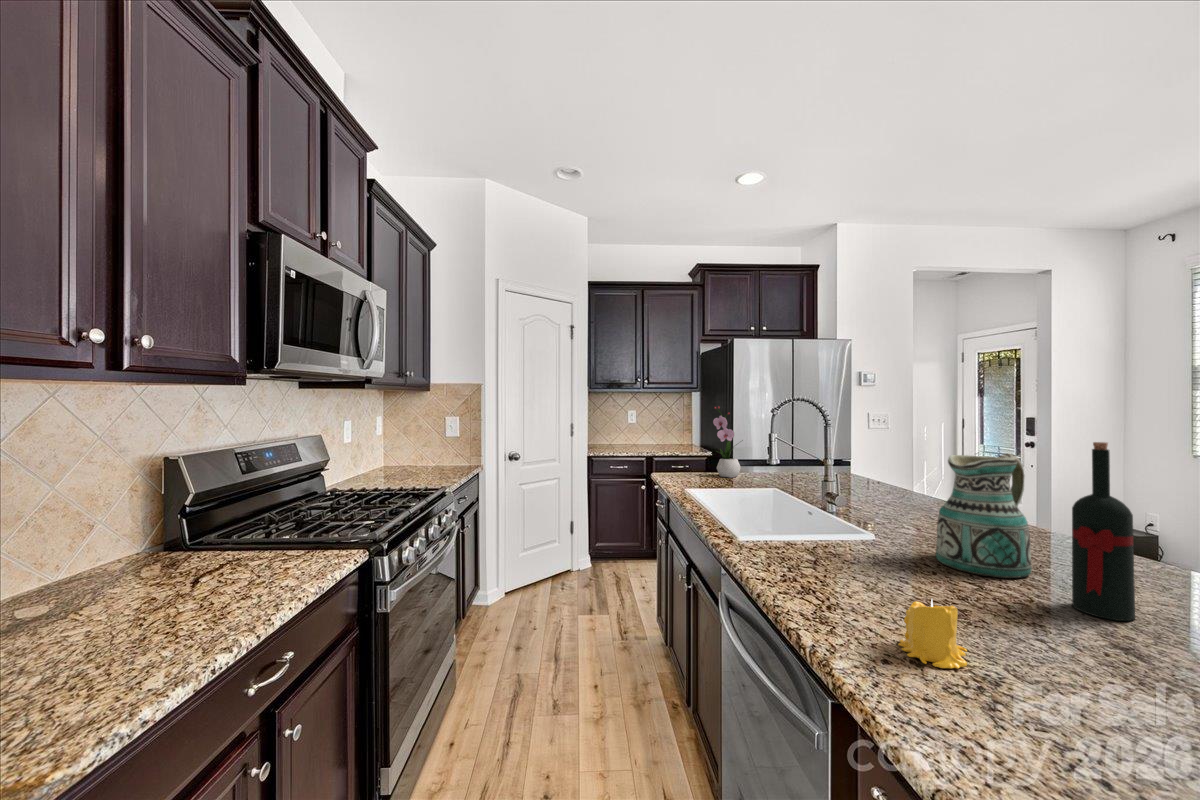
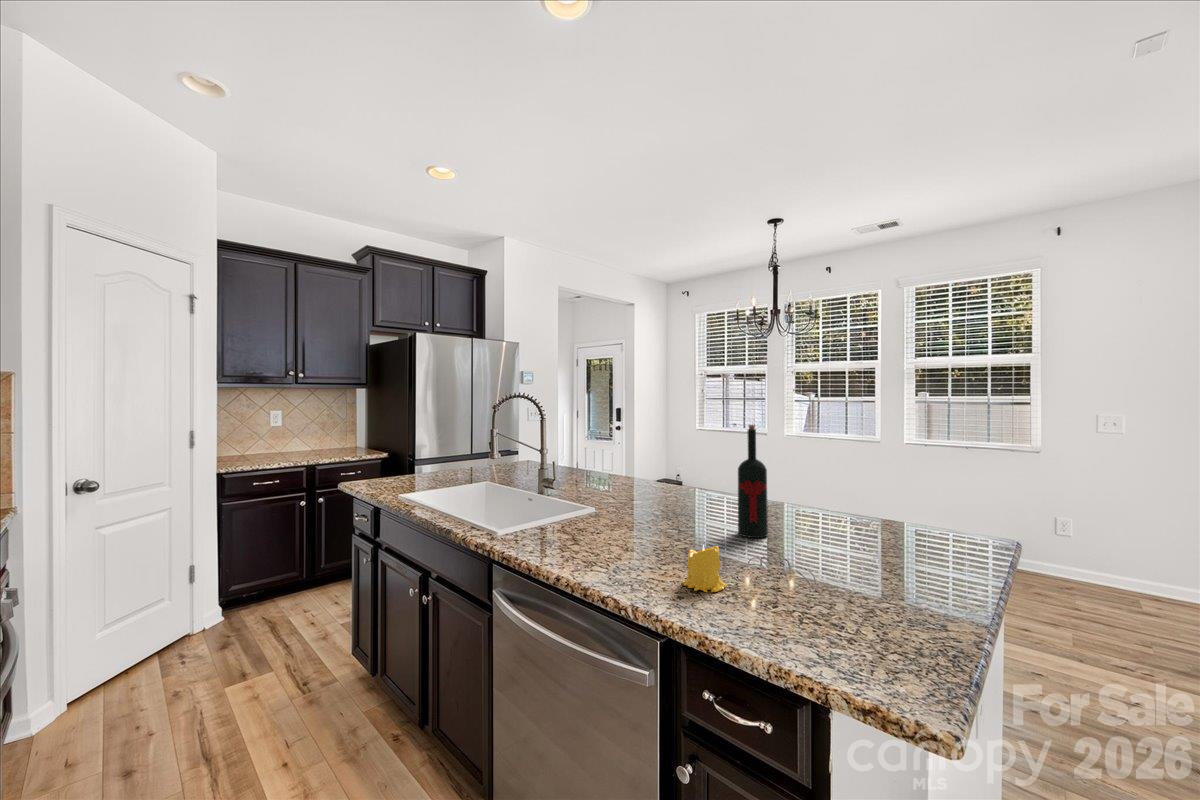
flower arrangement: present [713,407,743,478] -> none [419,405,449,479]
ceramic pitcher: present [936,454,1032,578] -> none [651,436,707,526]

